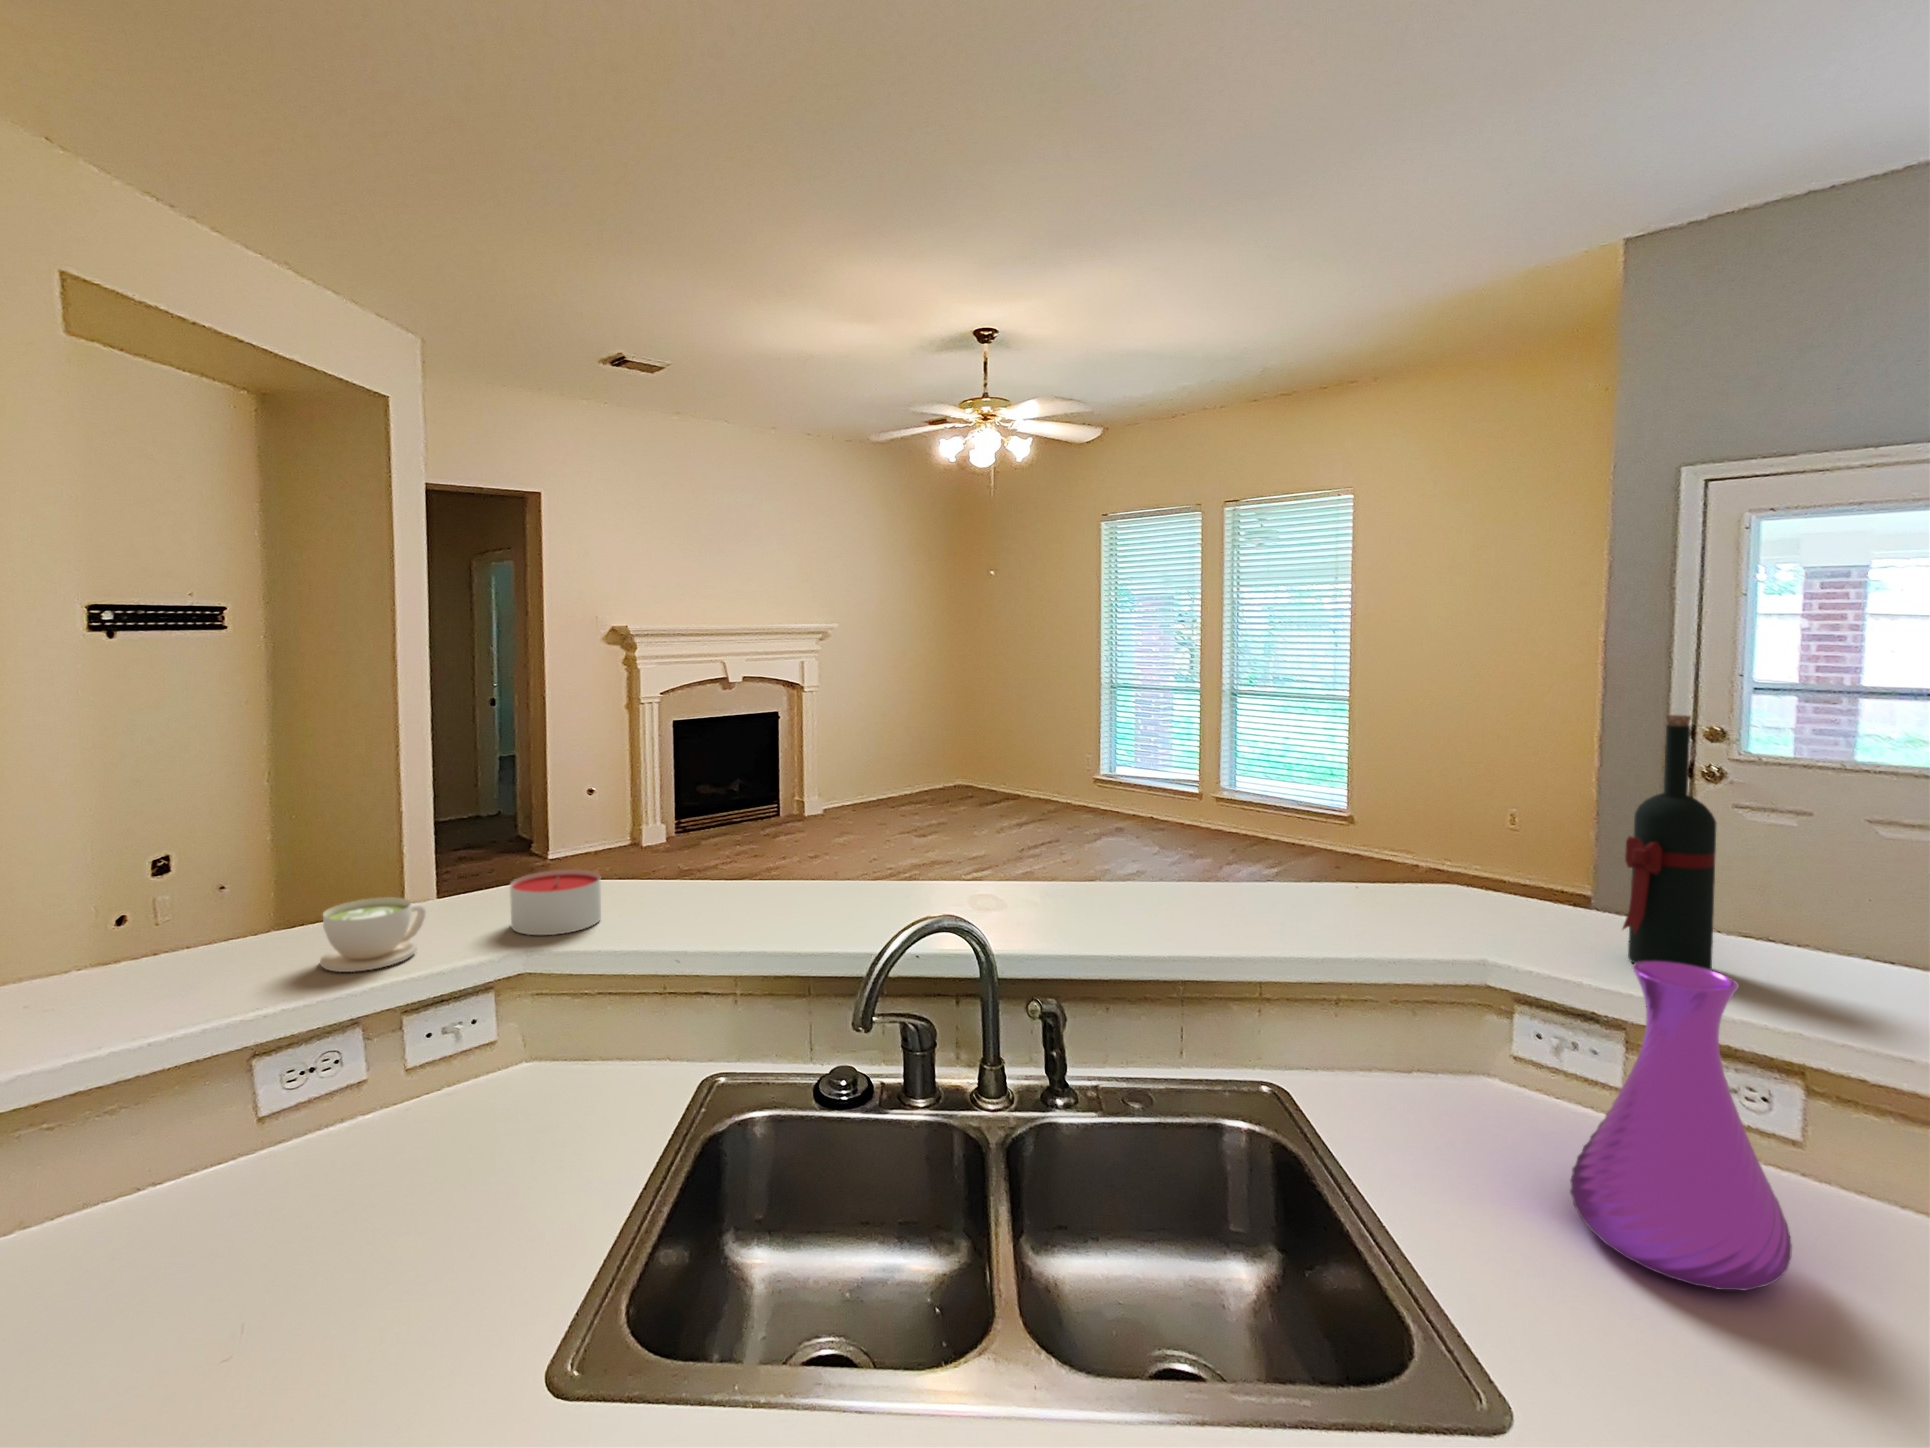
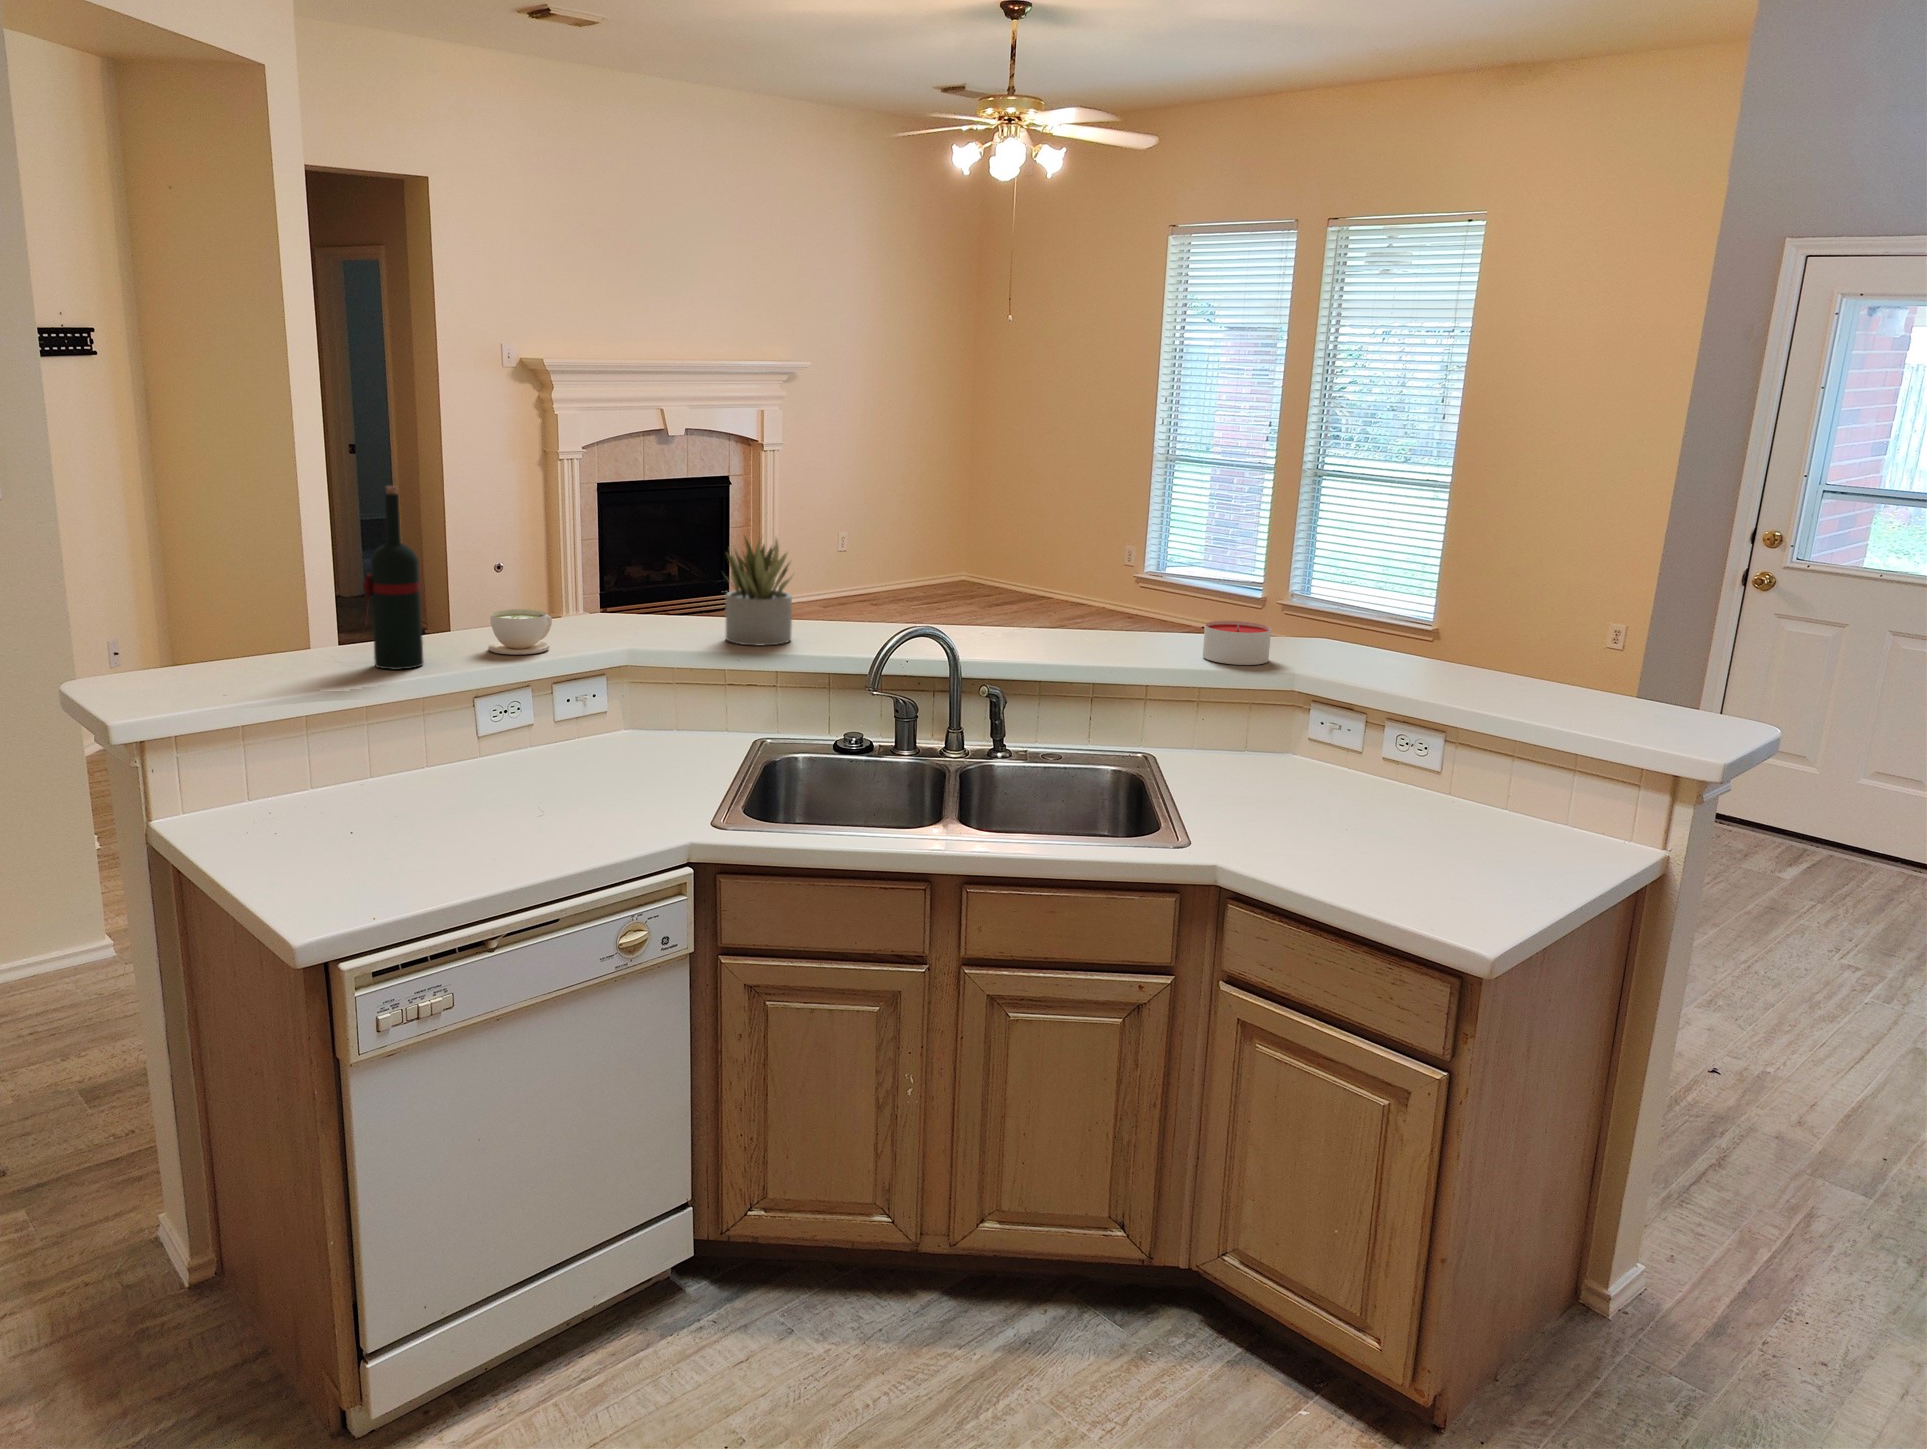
wine bottle: present [1623,715,1717,970] -> present [363,486,424,670]
succulent plant: none [667,780,766,932] -> present [726,537,792,646]
candle: present [510,870,601,935] -> present [1203,621,1271,665]
vase: present [1570,961,1792,1290] -> none [1280,651,1380,818]

